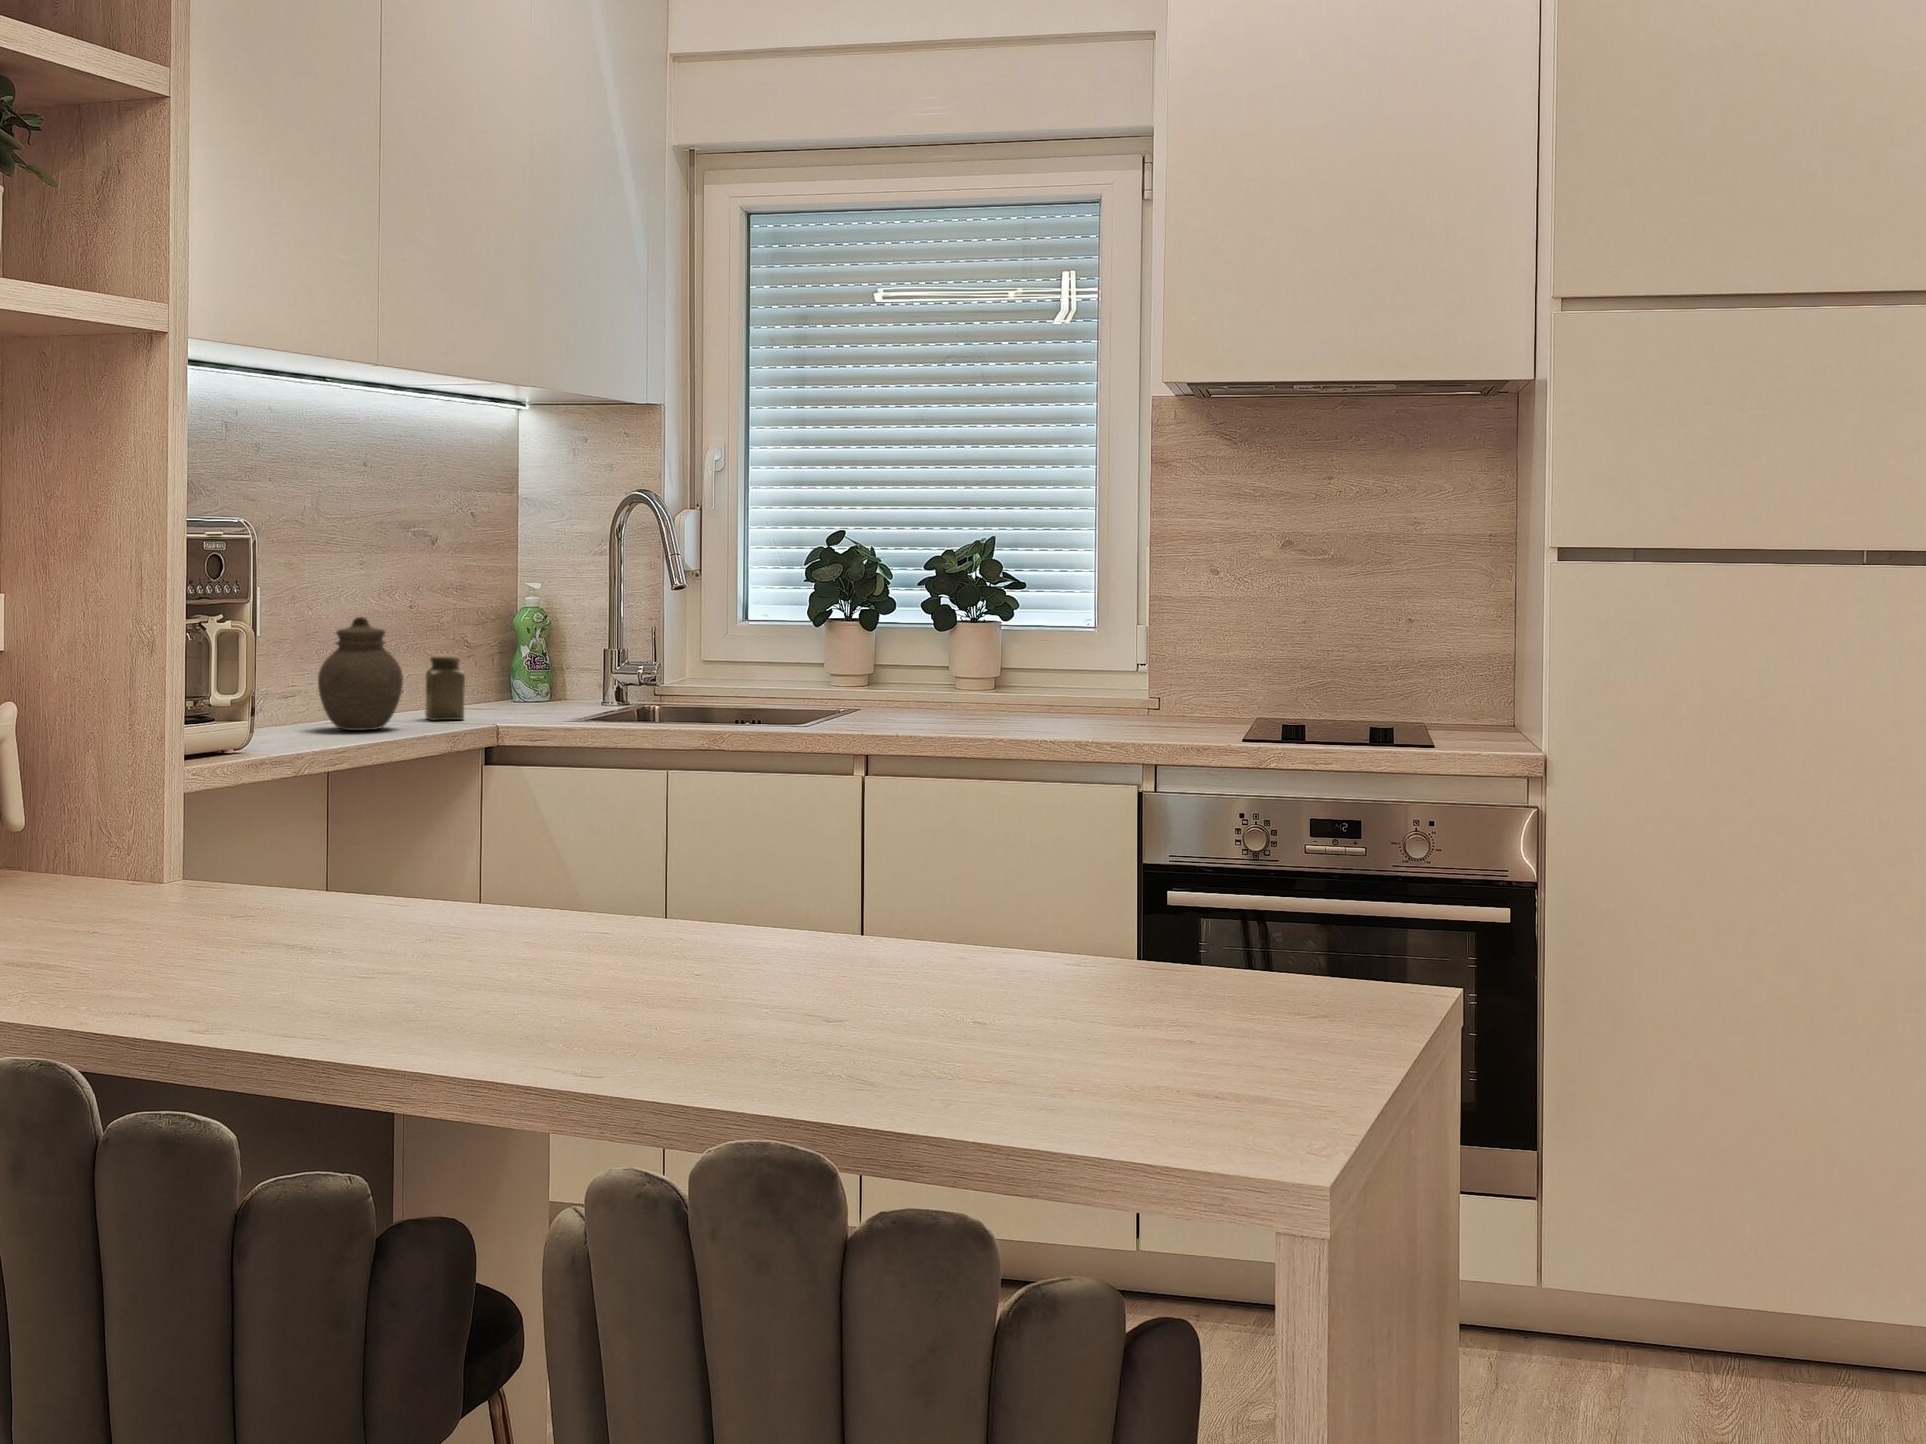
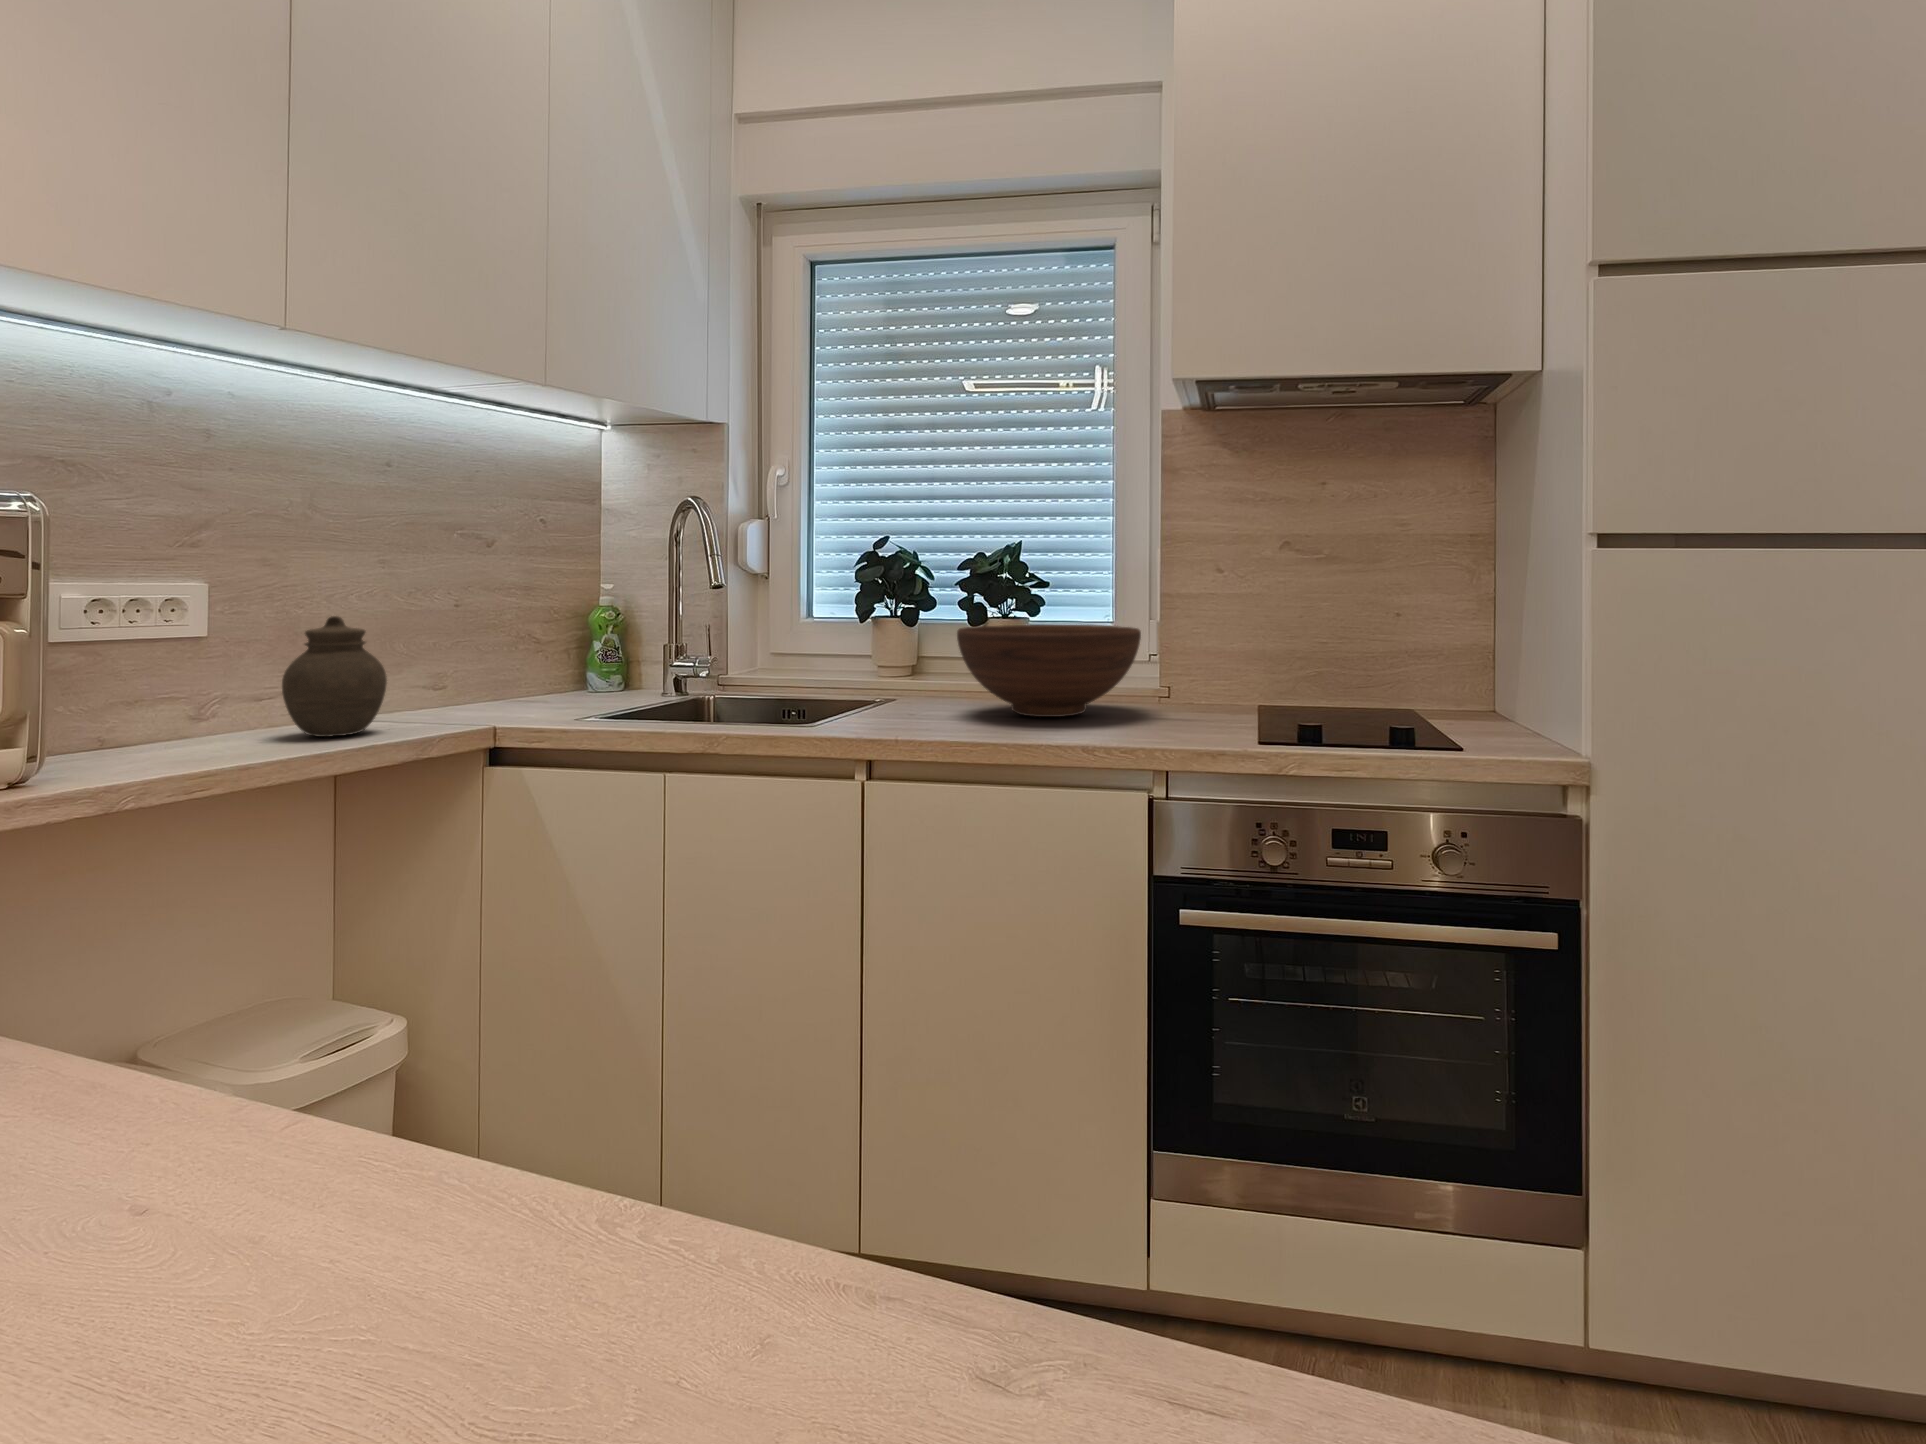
fruit bowl: none [942,630,1131,723] -> present [957,625,1141,717]
salt shaker: present [425,655,465,720] -> none [442,654,482,720]

